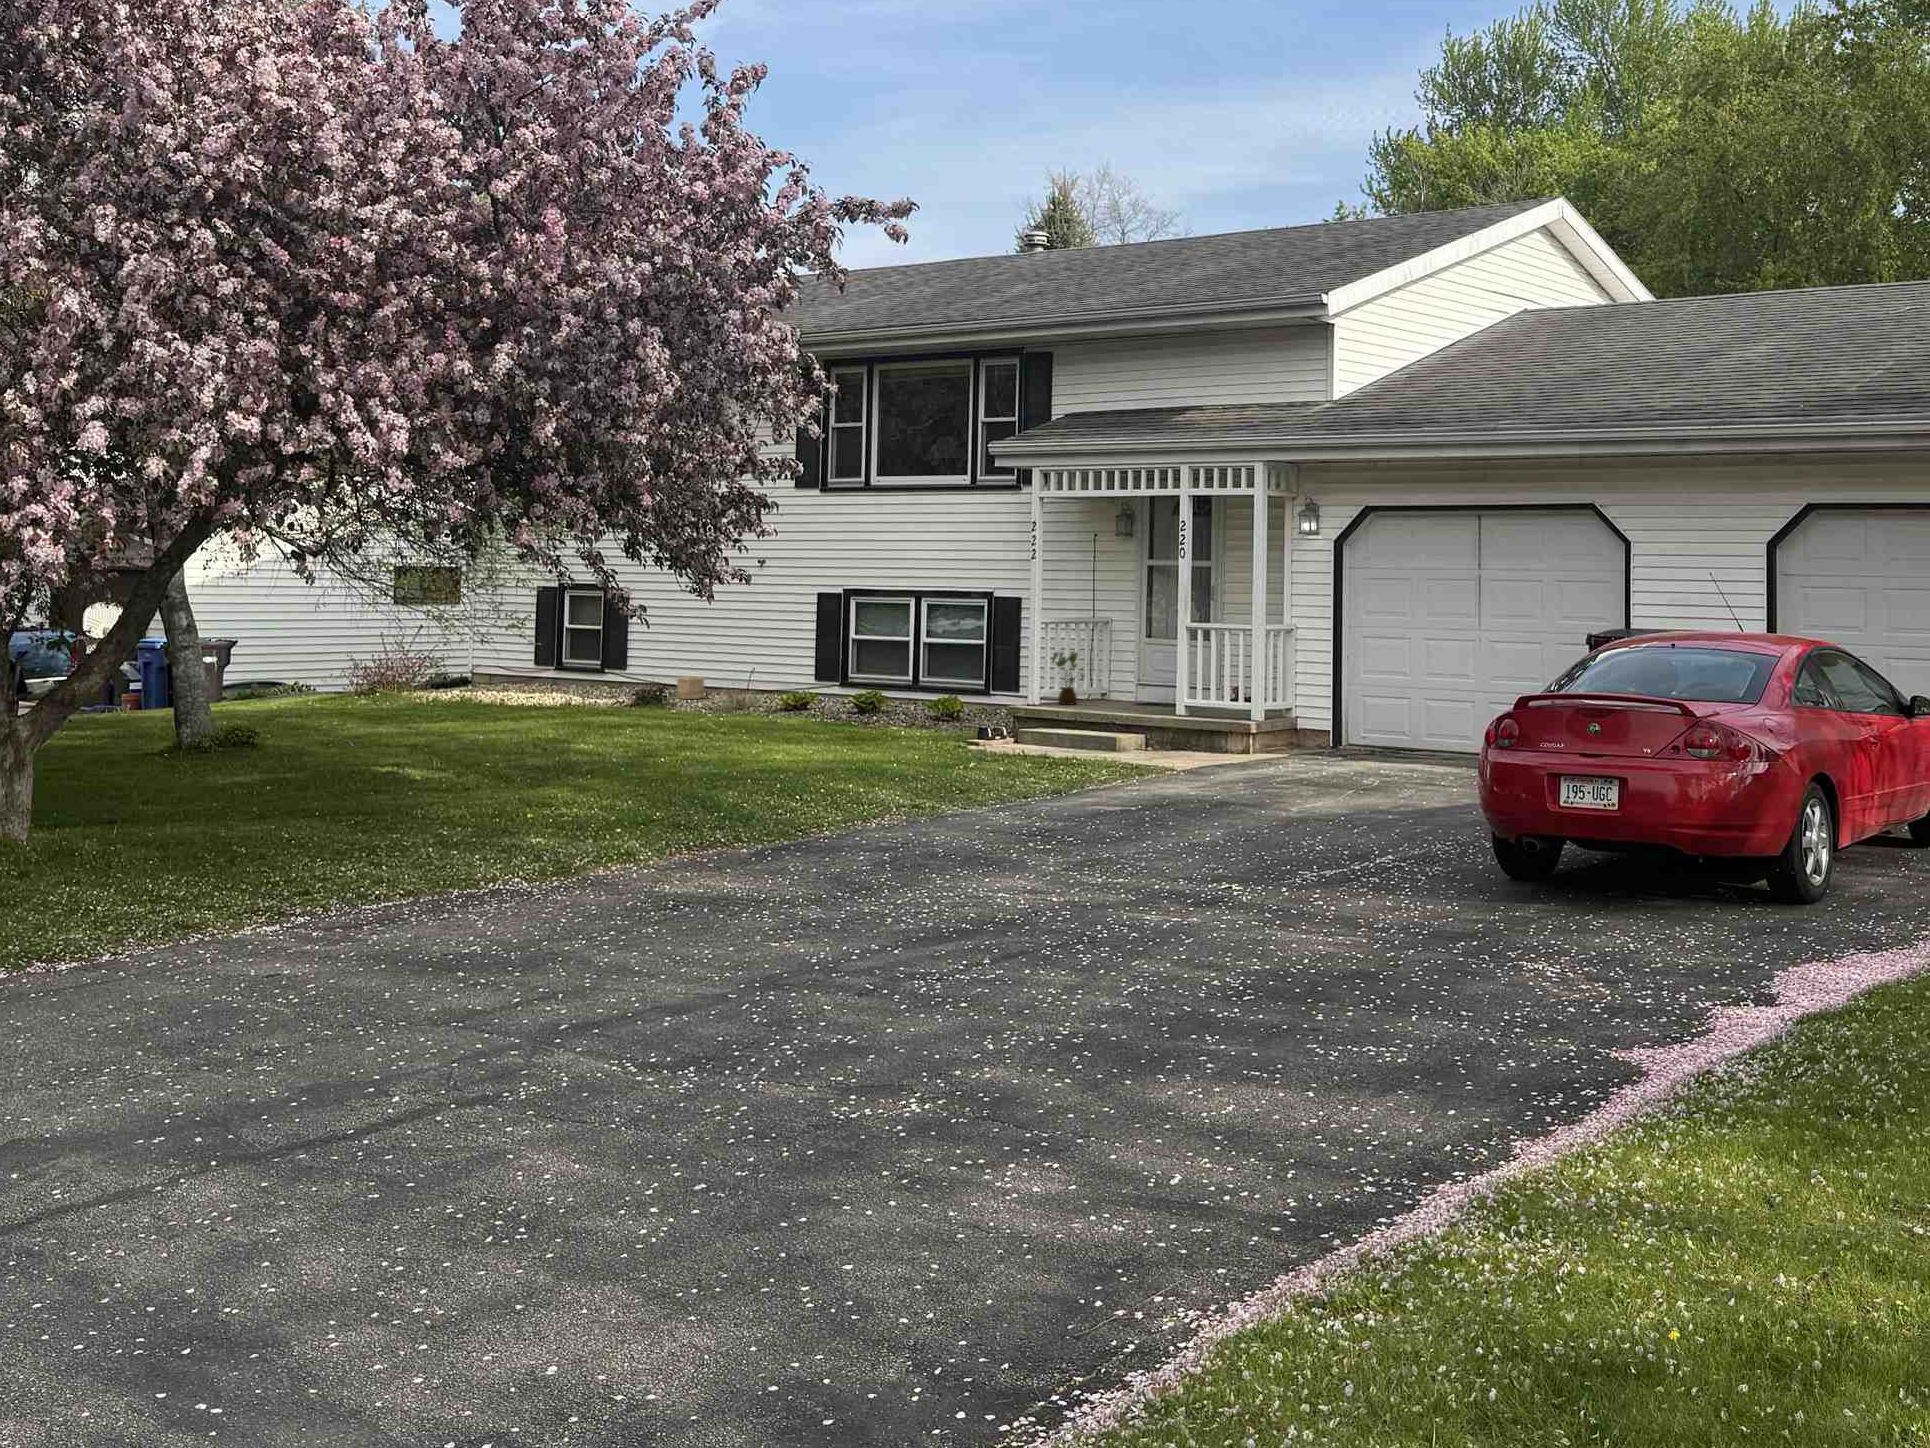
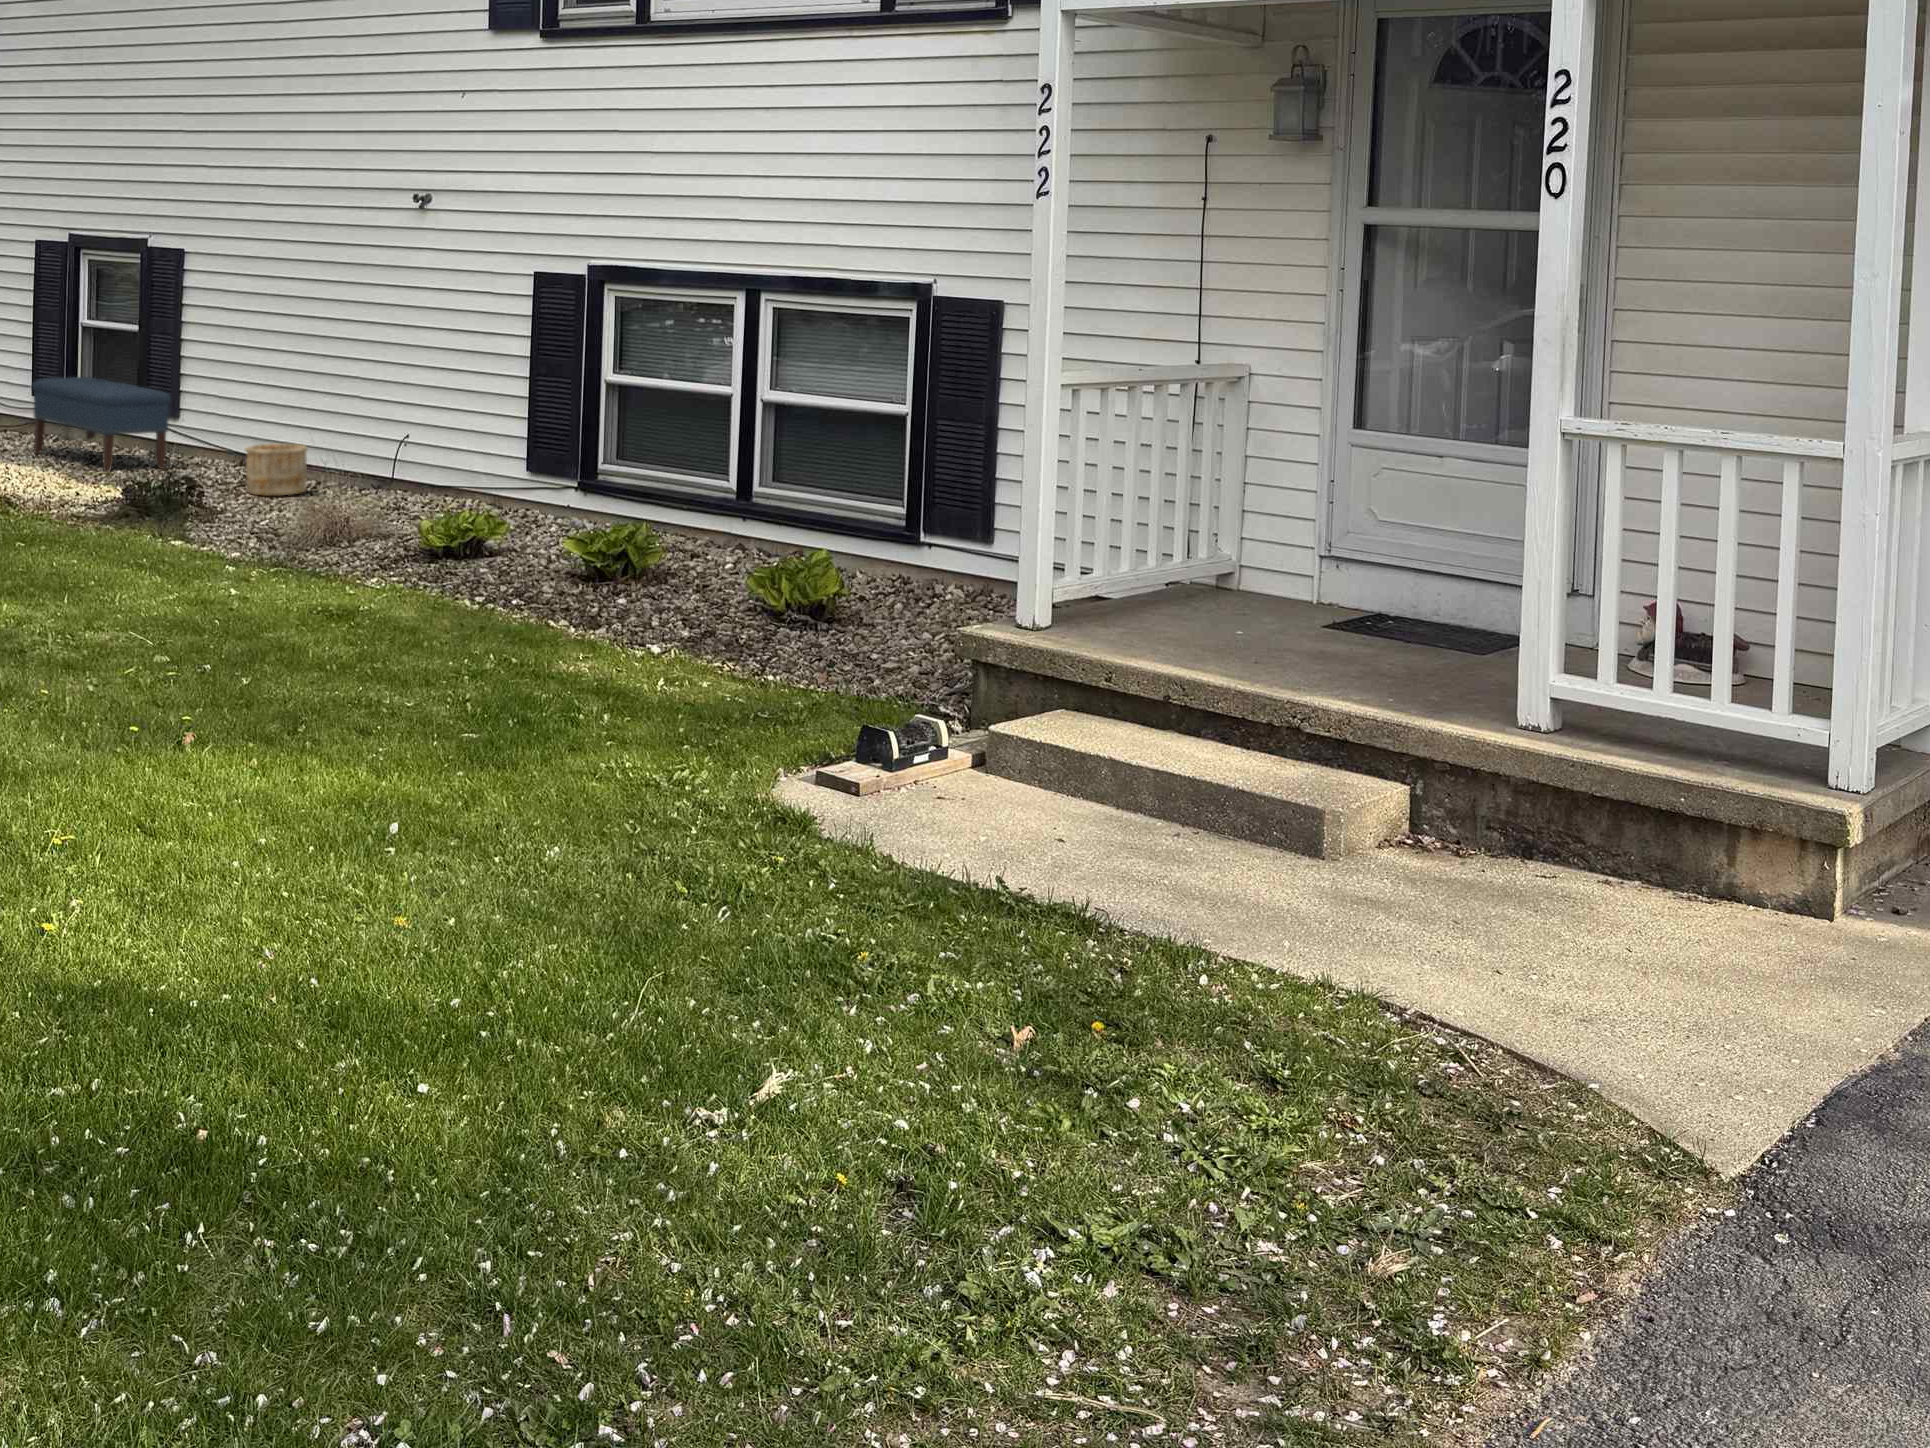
bench: none [552,652,627,695] -> present [32,377,171,472]
house plant: present [1052,652,1092,705] -> none [1086,461,1215,624]

